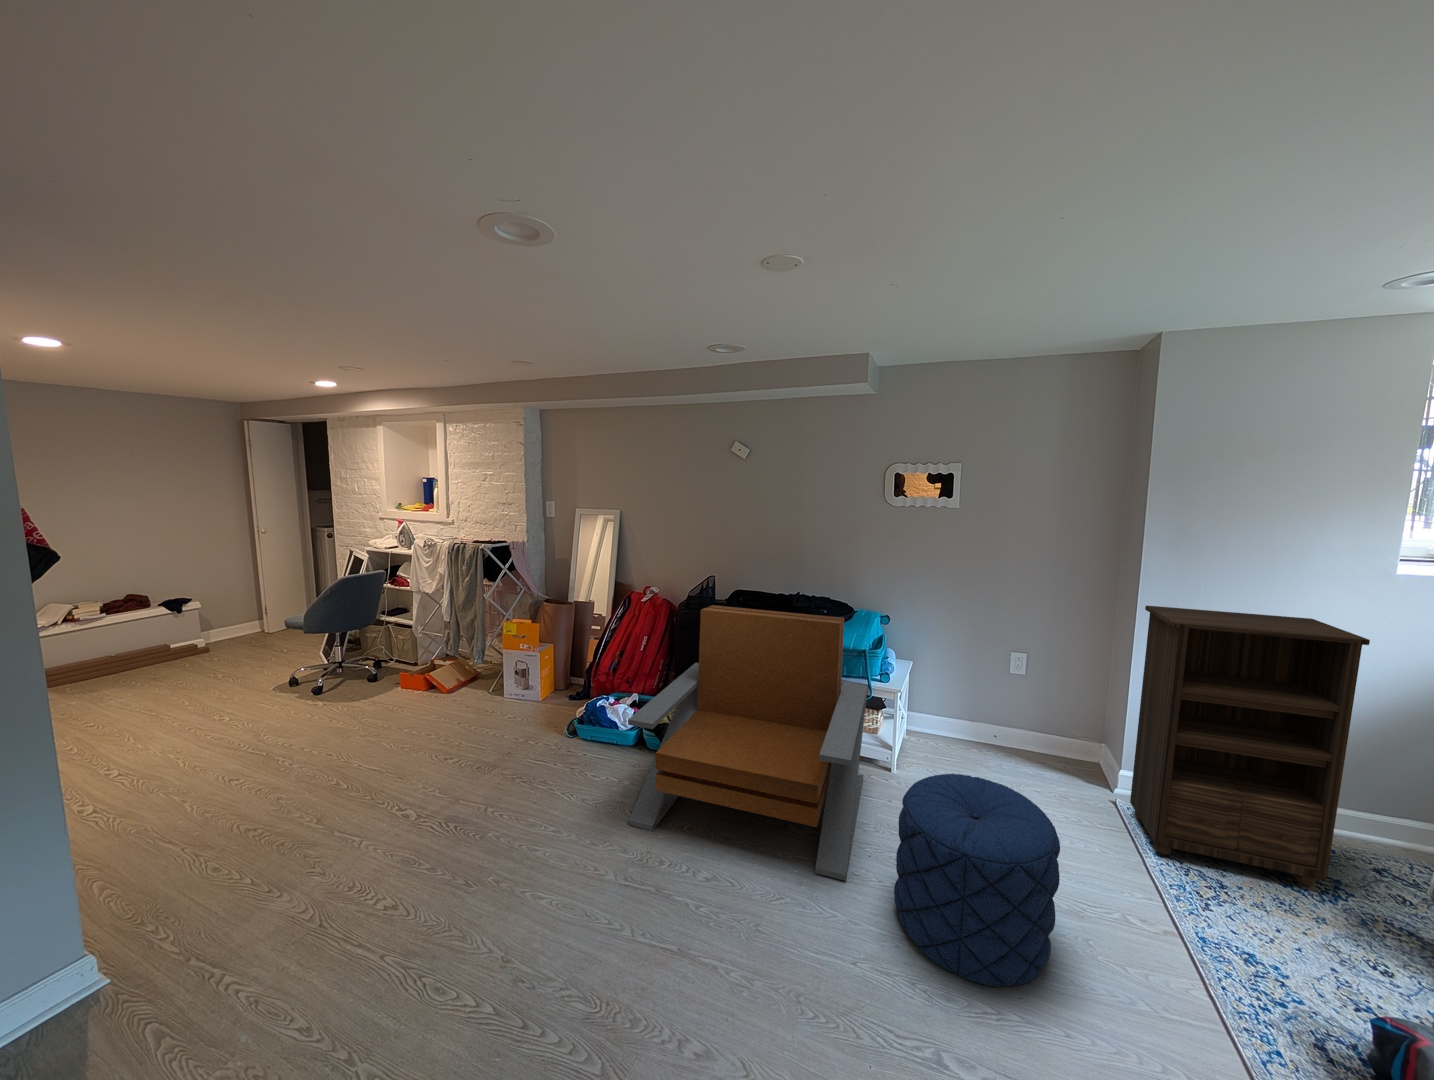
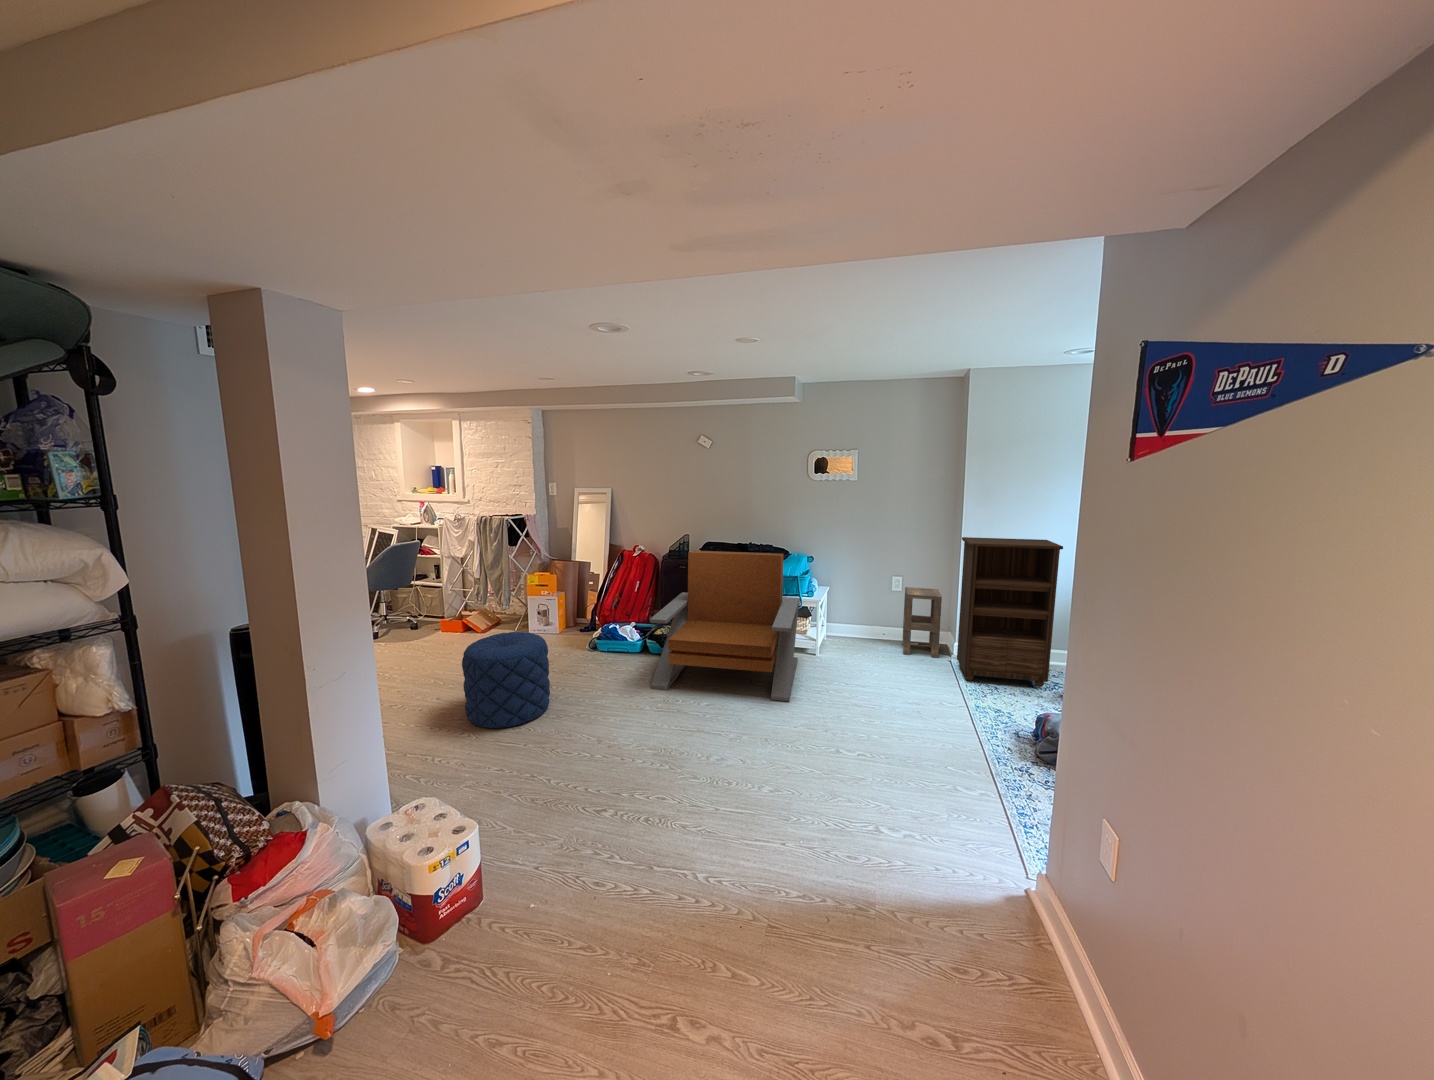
side table: none [1027,670,1102,791] -> present [902,587,942,658]
pouf: present [894,774,1060,987] -> present [462,632,550,728]

